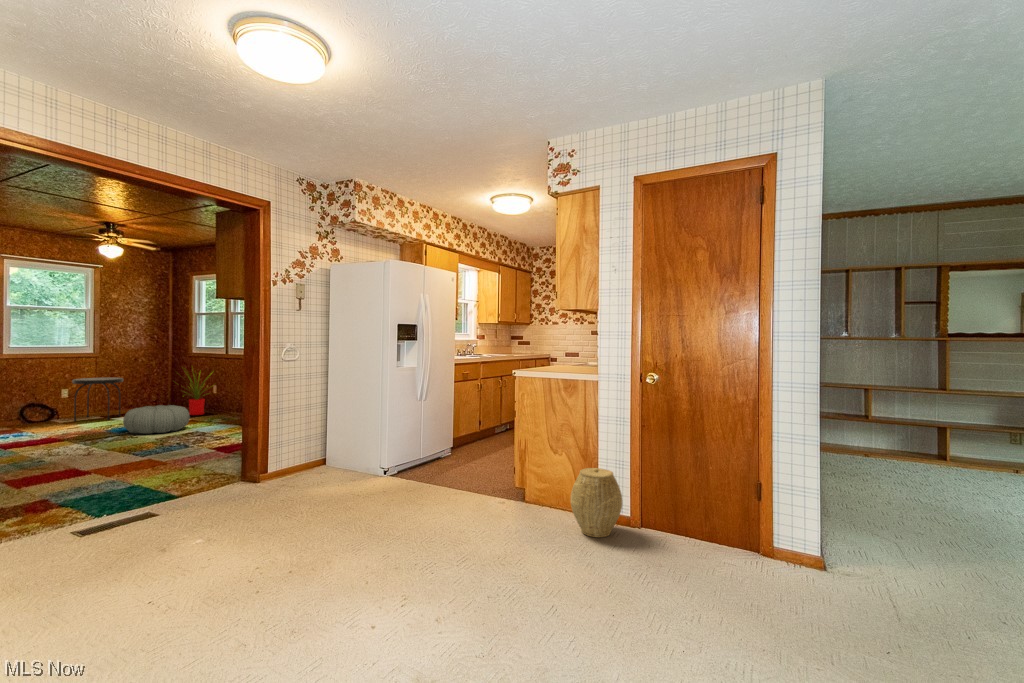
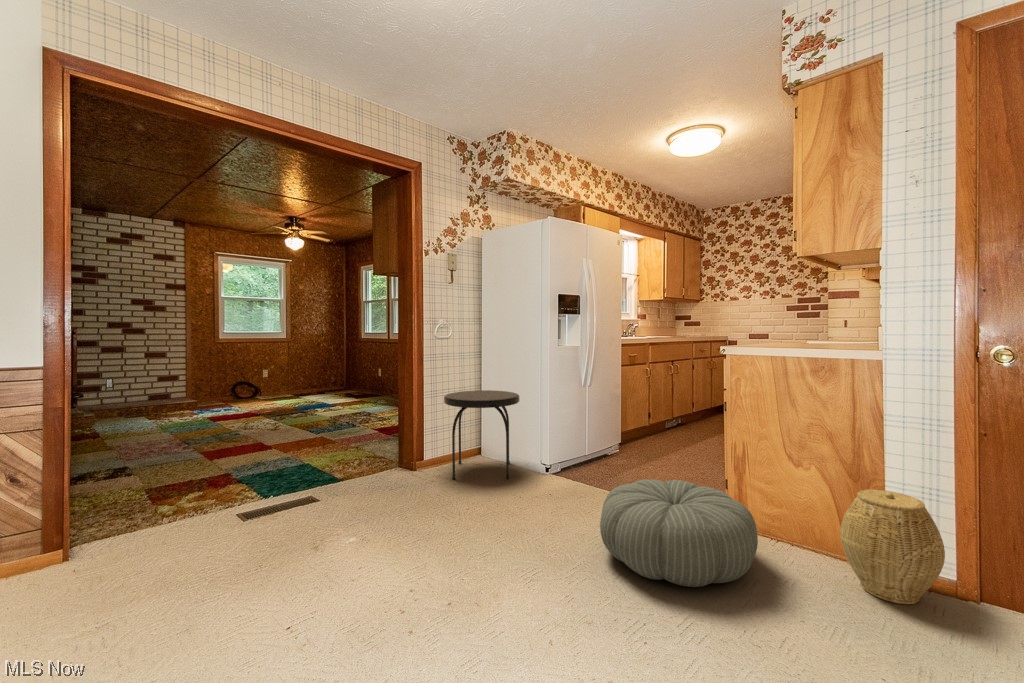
house plant: present [189,372,213,415] -> none [347,348,384,395]
side table: present [72,377,123,421] -> present [444,390,519,479]
pouf: present [123,405,190,434] -> present [600,479,758,587]

